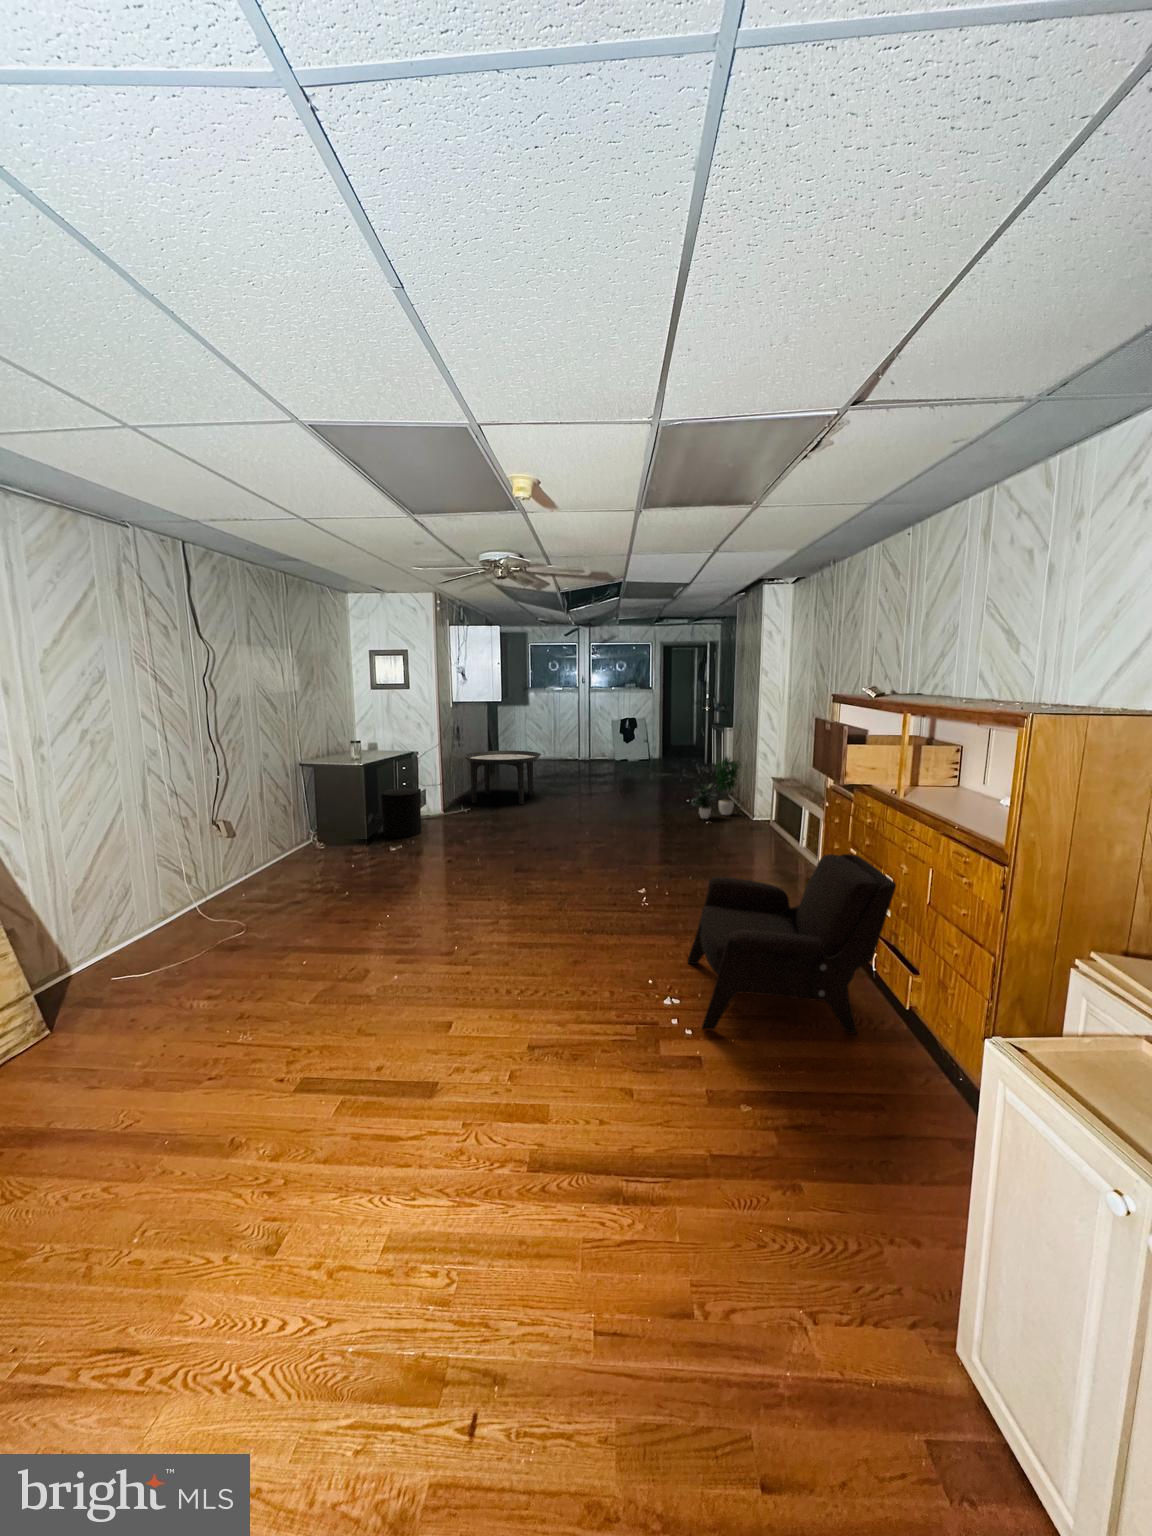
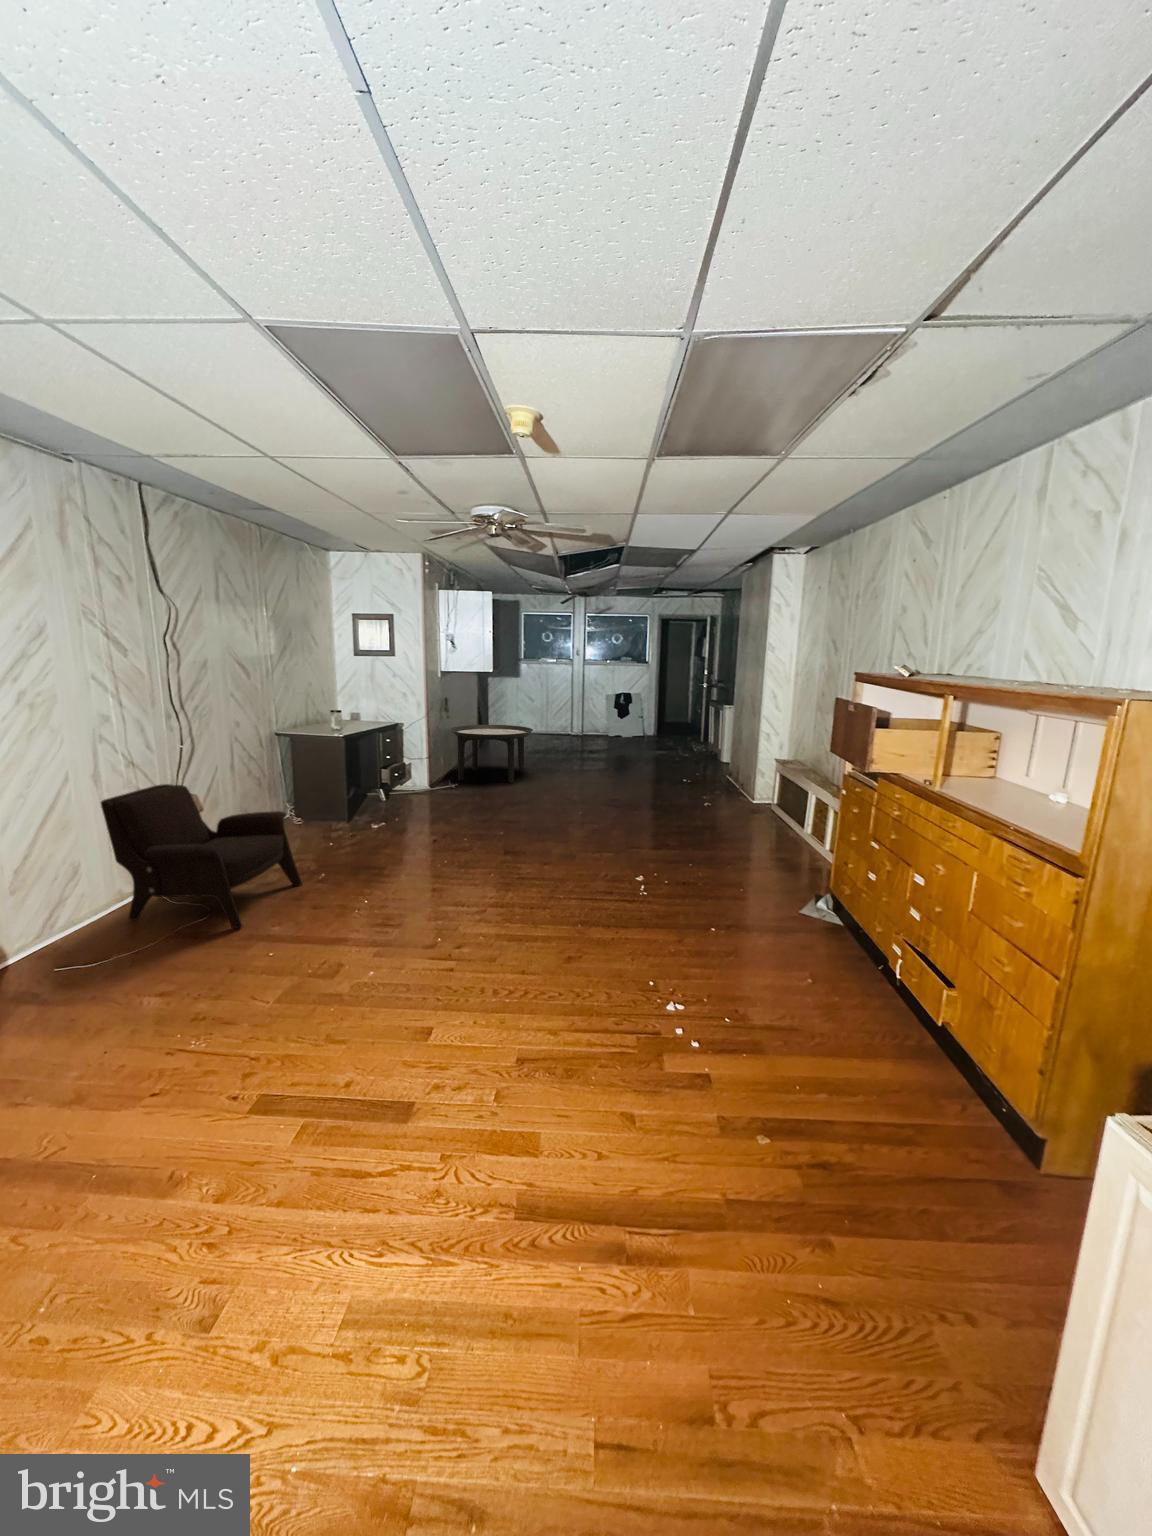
potted plant: present [693,757,739,819] -> none [691,734,746,802]
stool: present [381,788,421,838] -> none [360,763,403,816]
armchair: present [687,854,896,1034] -> present [100,784,302,928]

